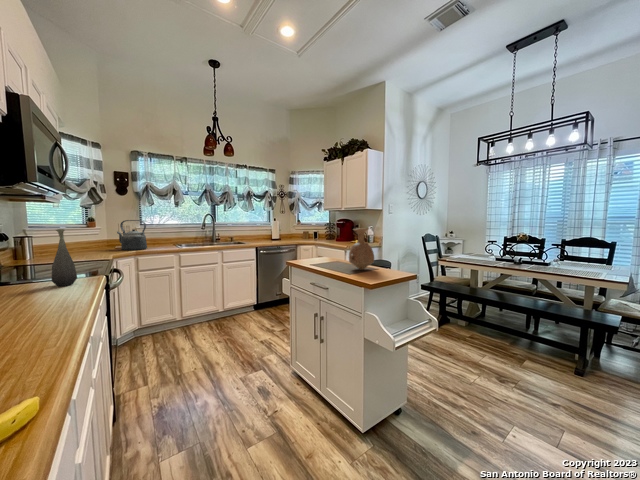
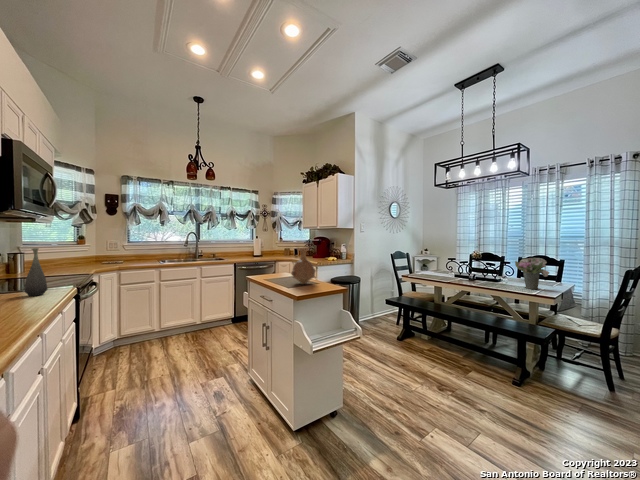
kettle: present [117,220,147,250] -> none [103,238,130,265]
flower bouquet: none [575,239,617,274] -> present [515,258,549,289]

